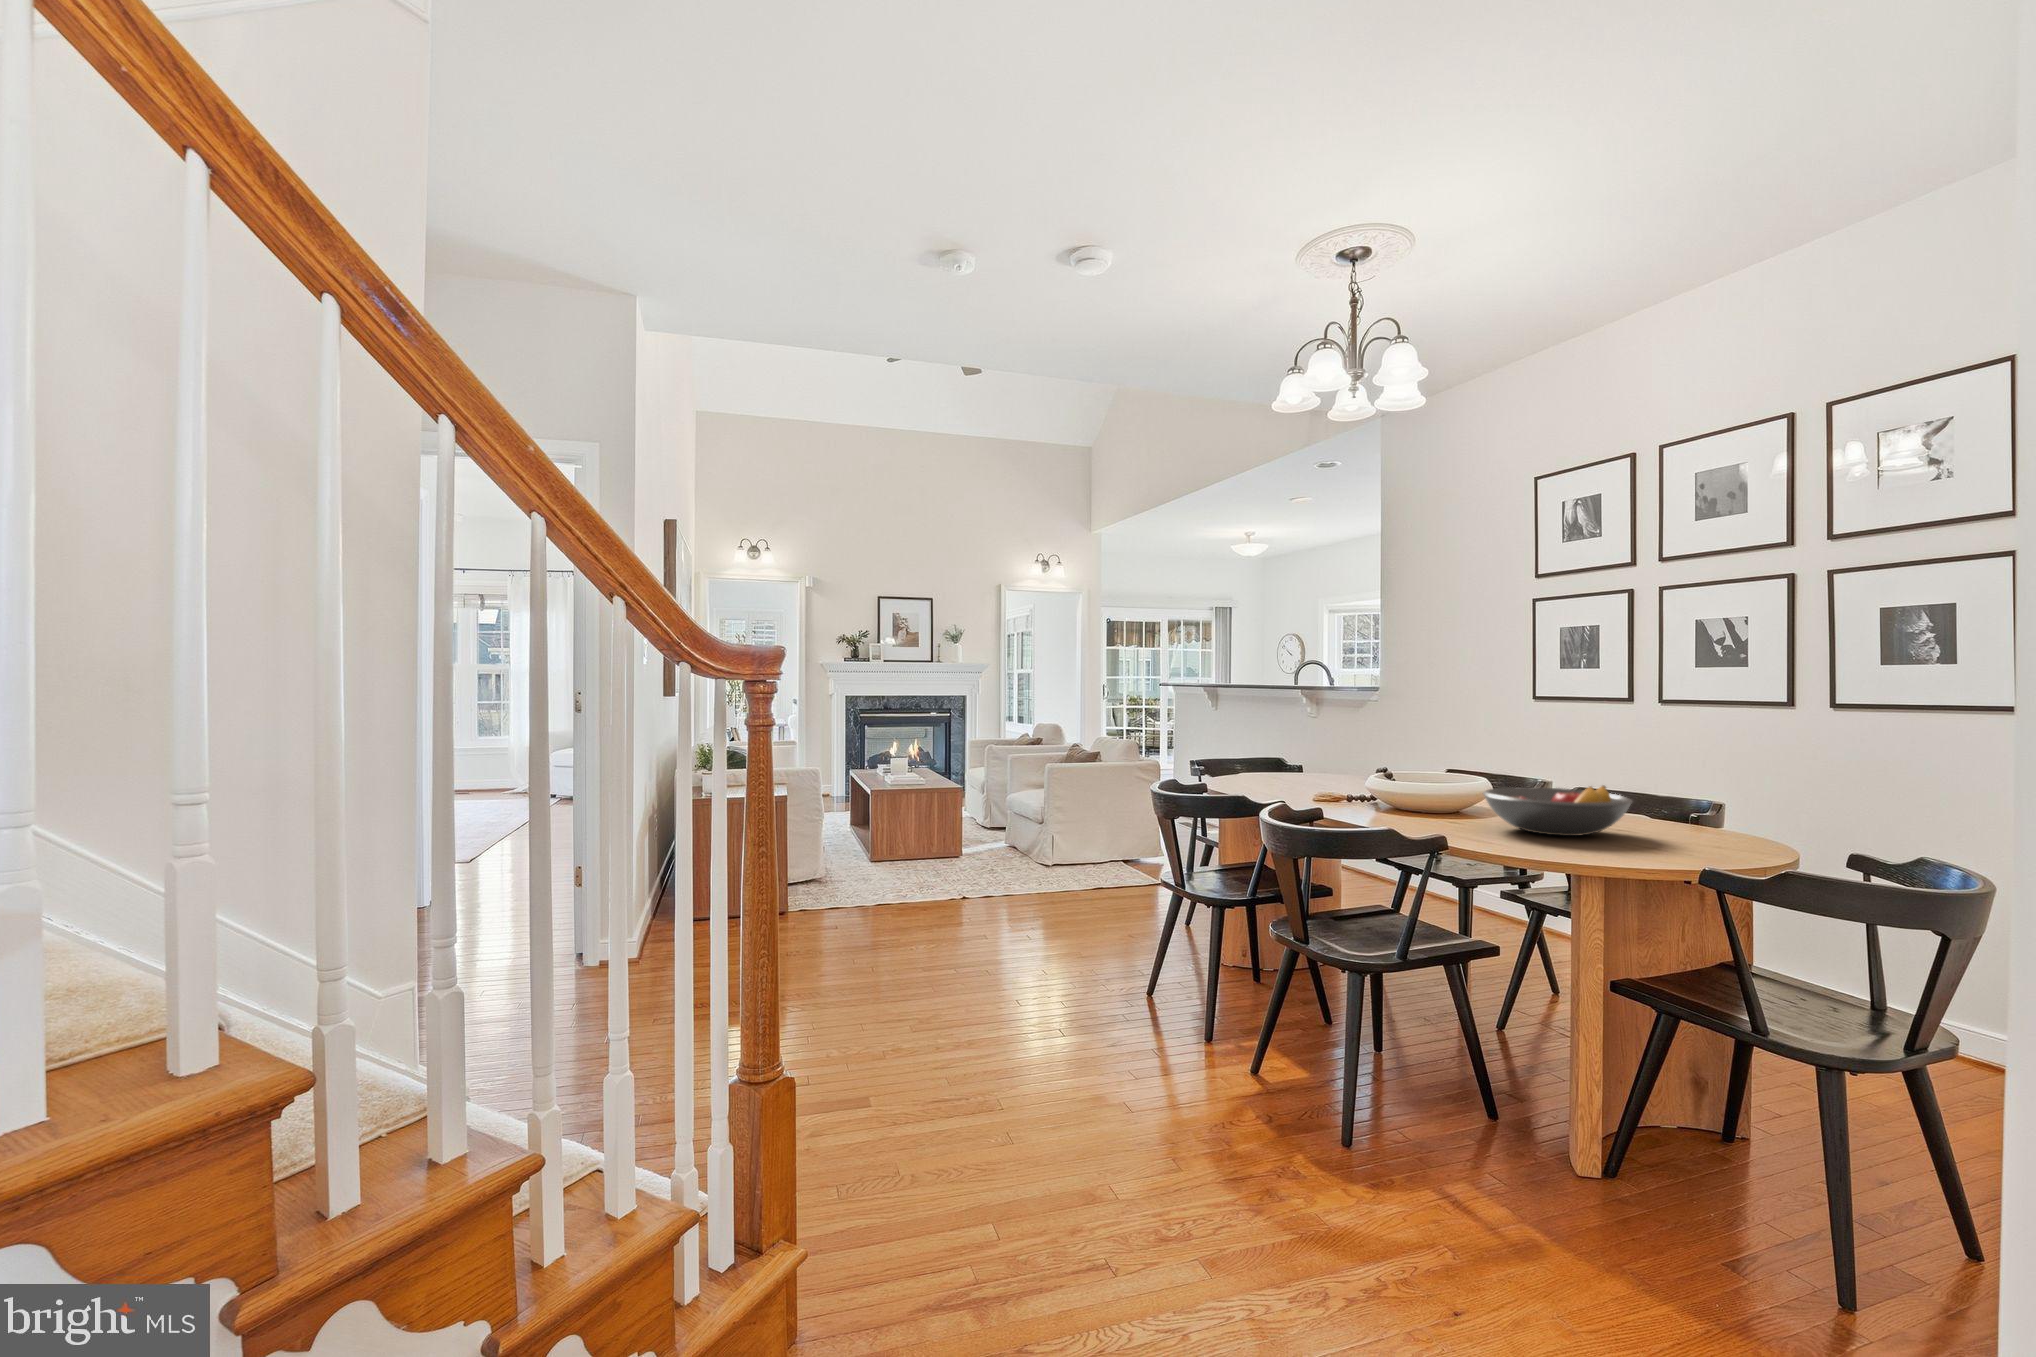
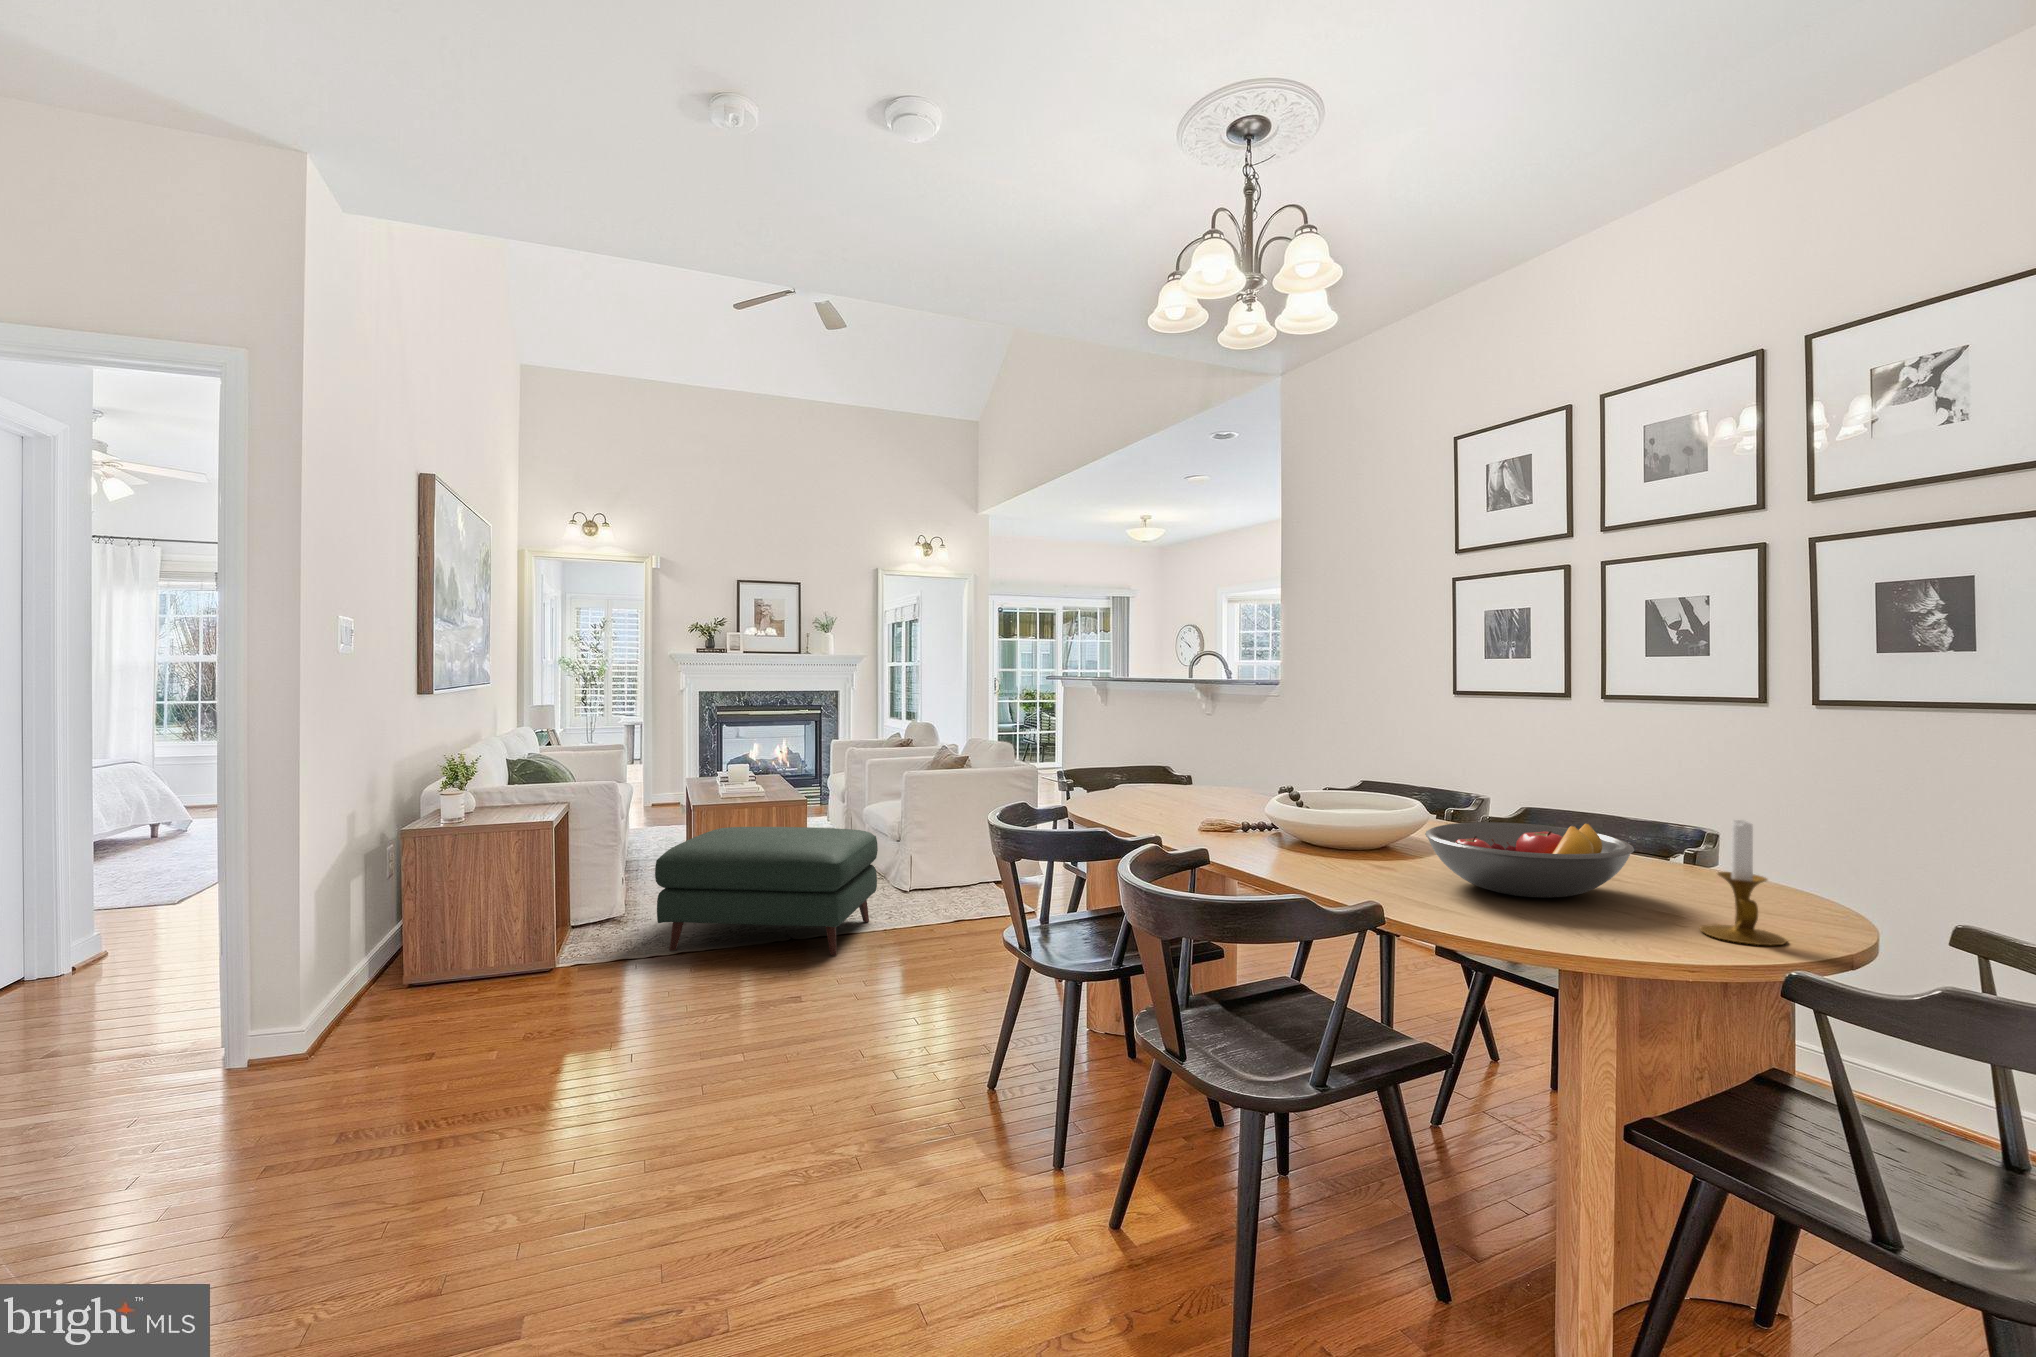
candlestick: none [1667,777,1724,859] -> present [1700,820,1786,945]
ottoman: none [855,806,1029,910] -> present [655,827,878,956]

